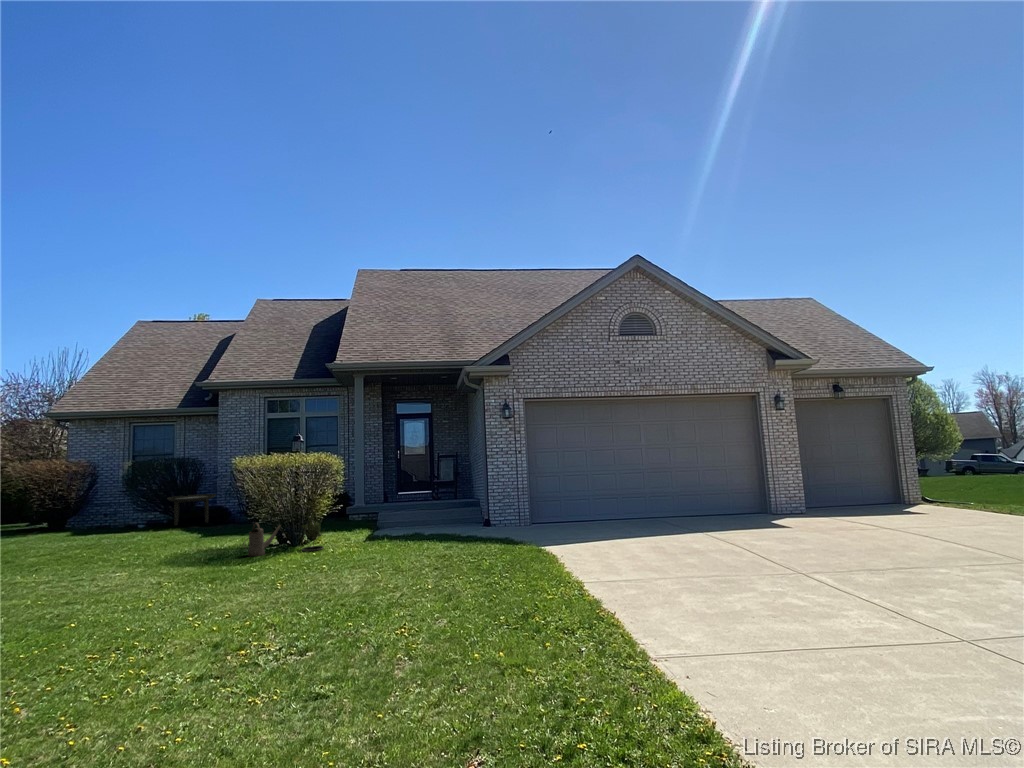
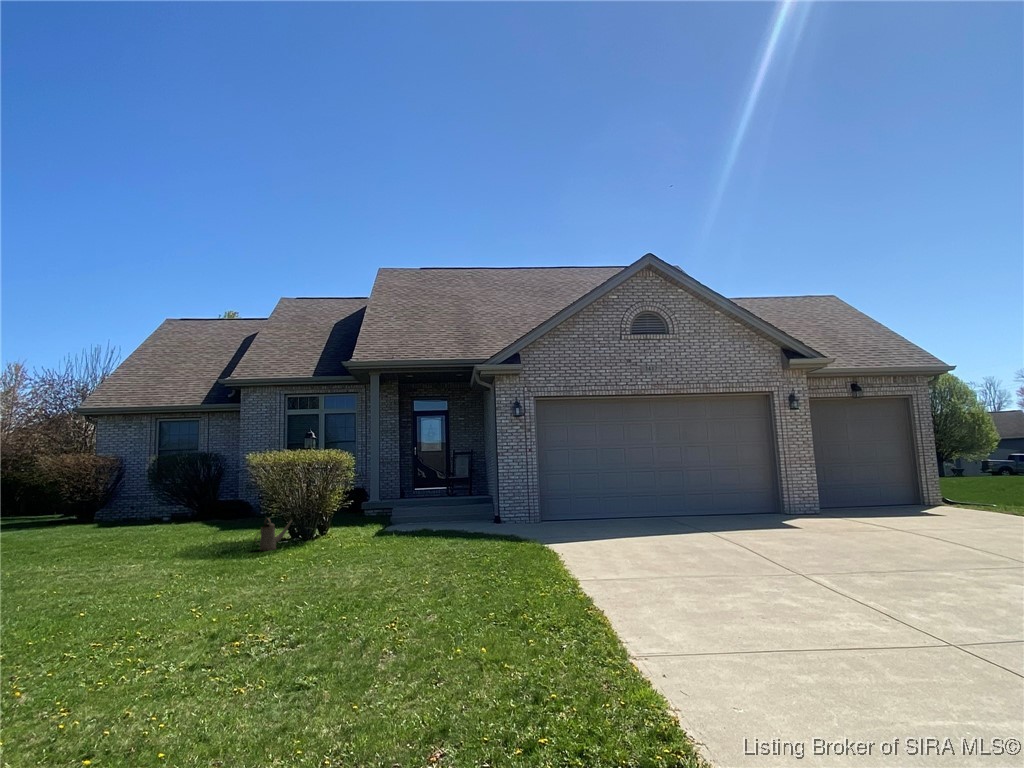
round table: present [167,494,215,525] -> none [188,489,236,520]
potted tree: present [302,516,324,551] -> none [312,507,335,546]

